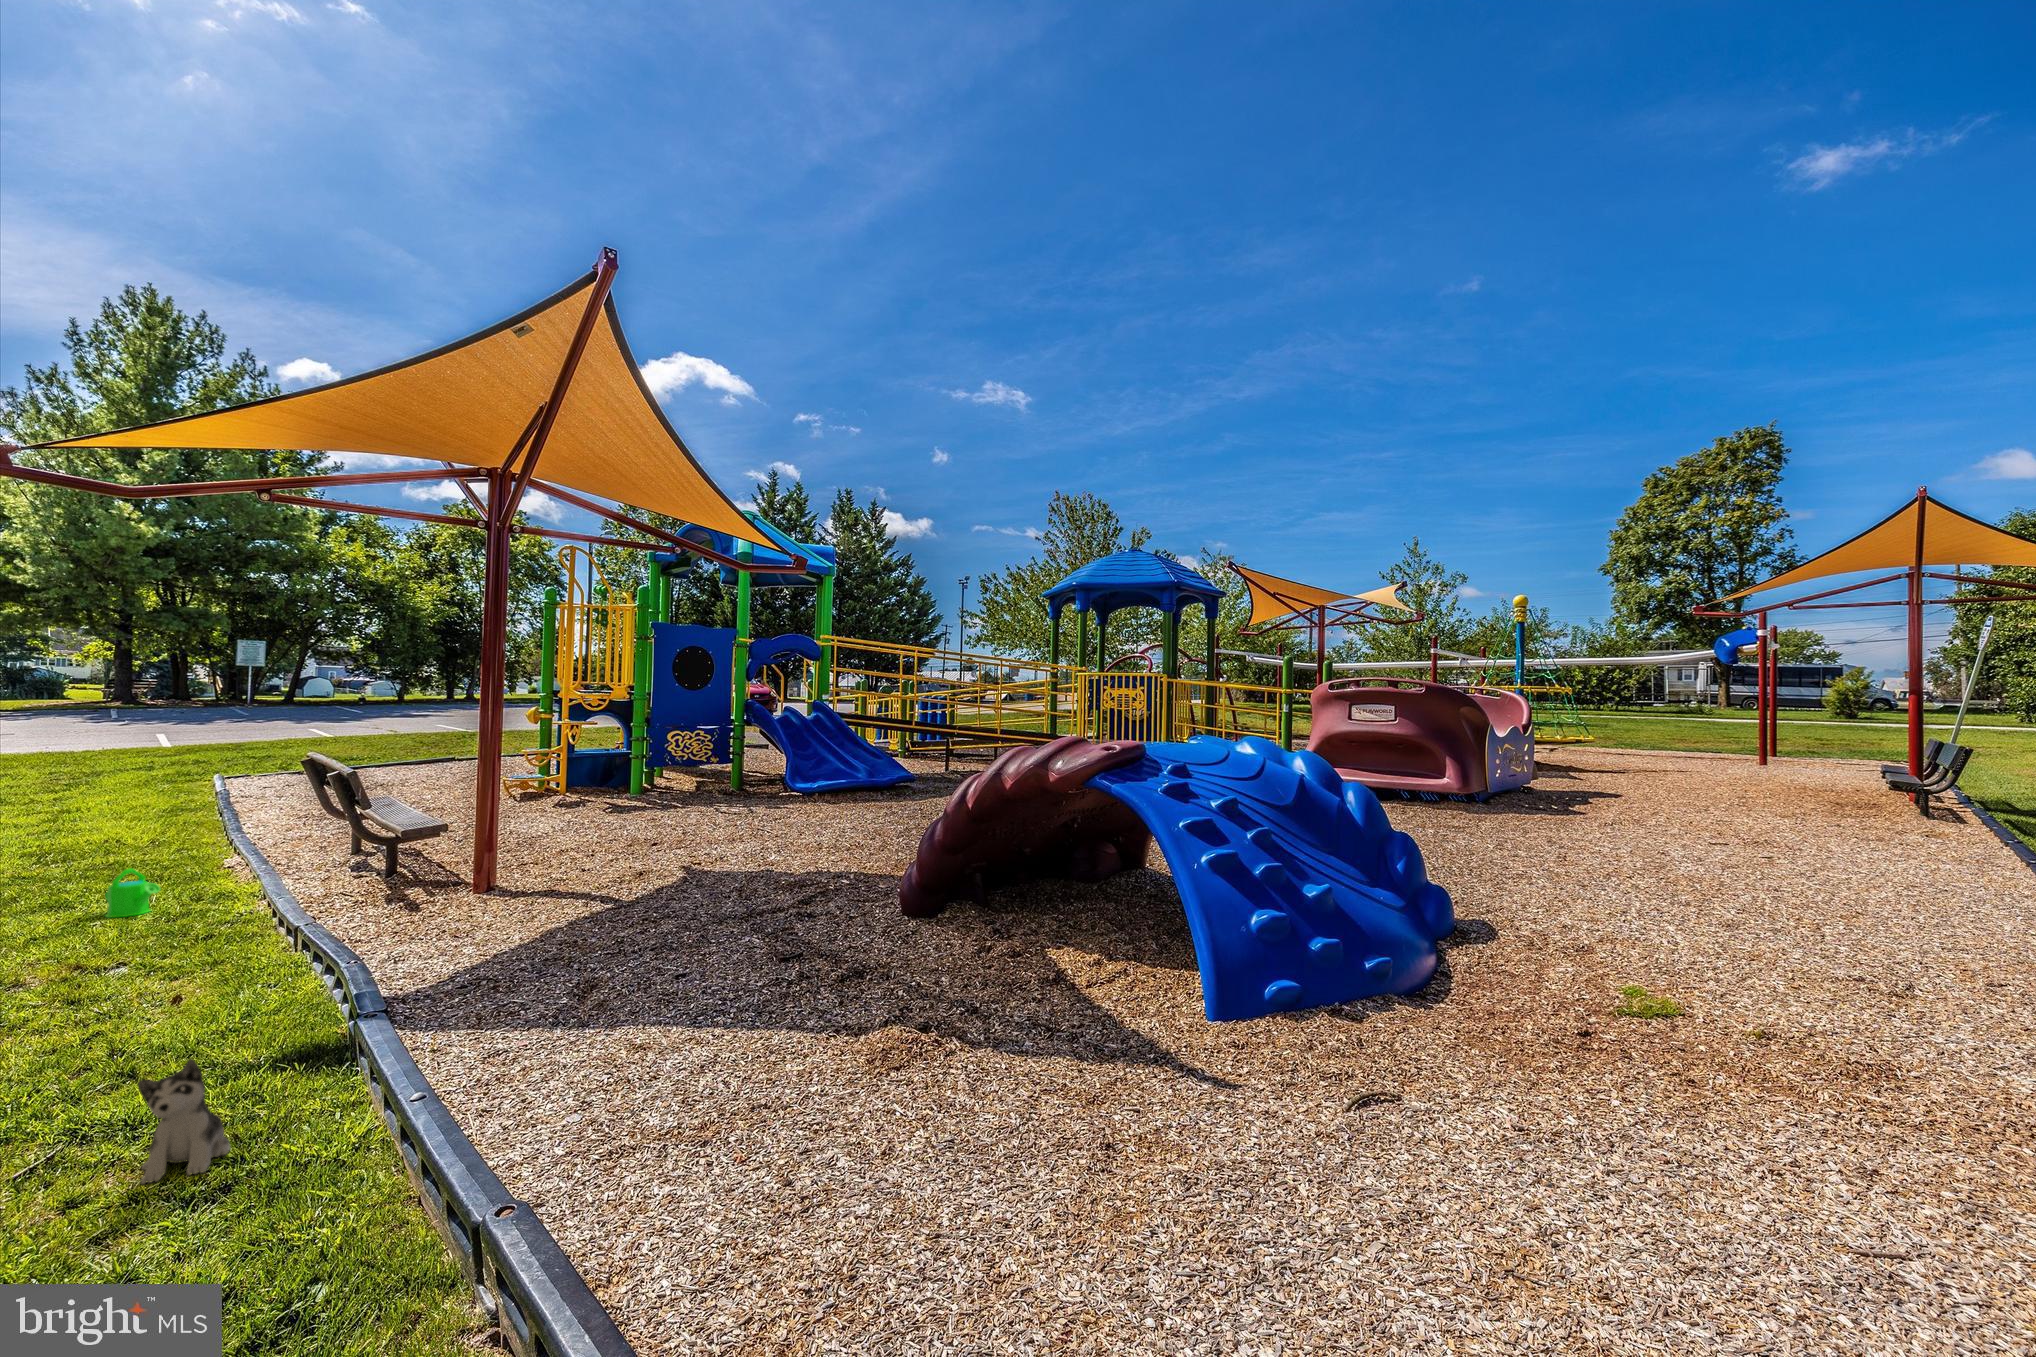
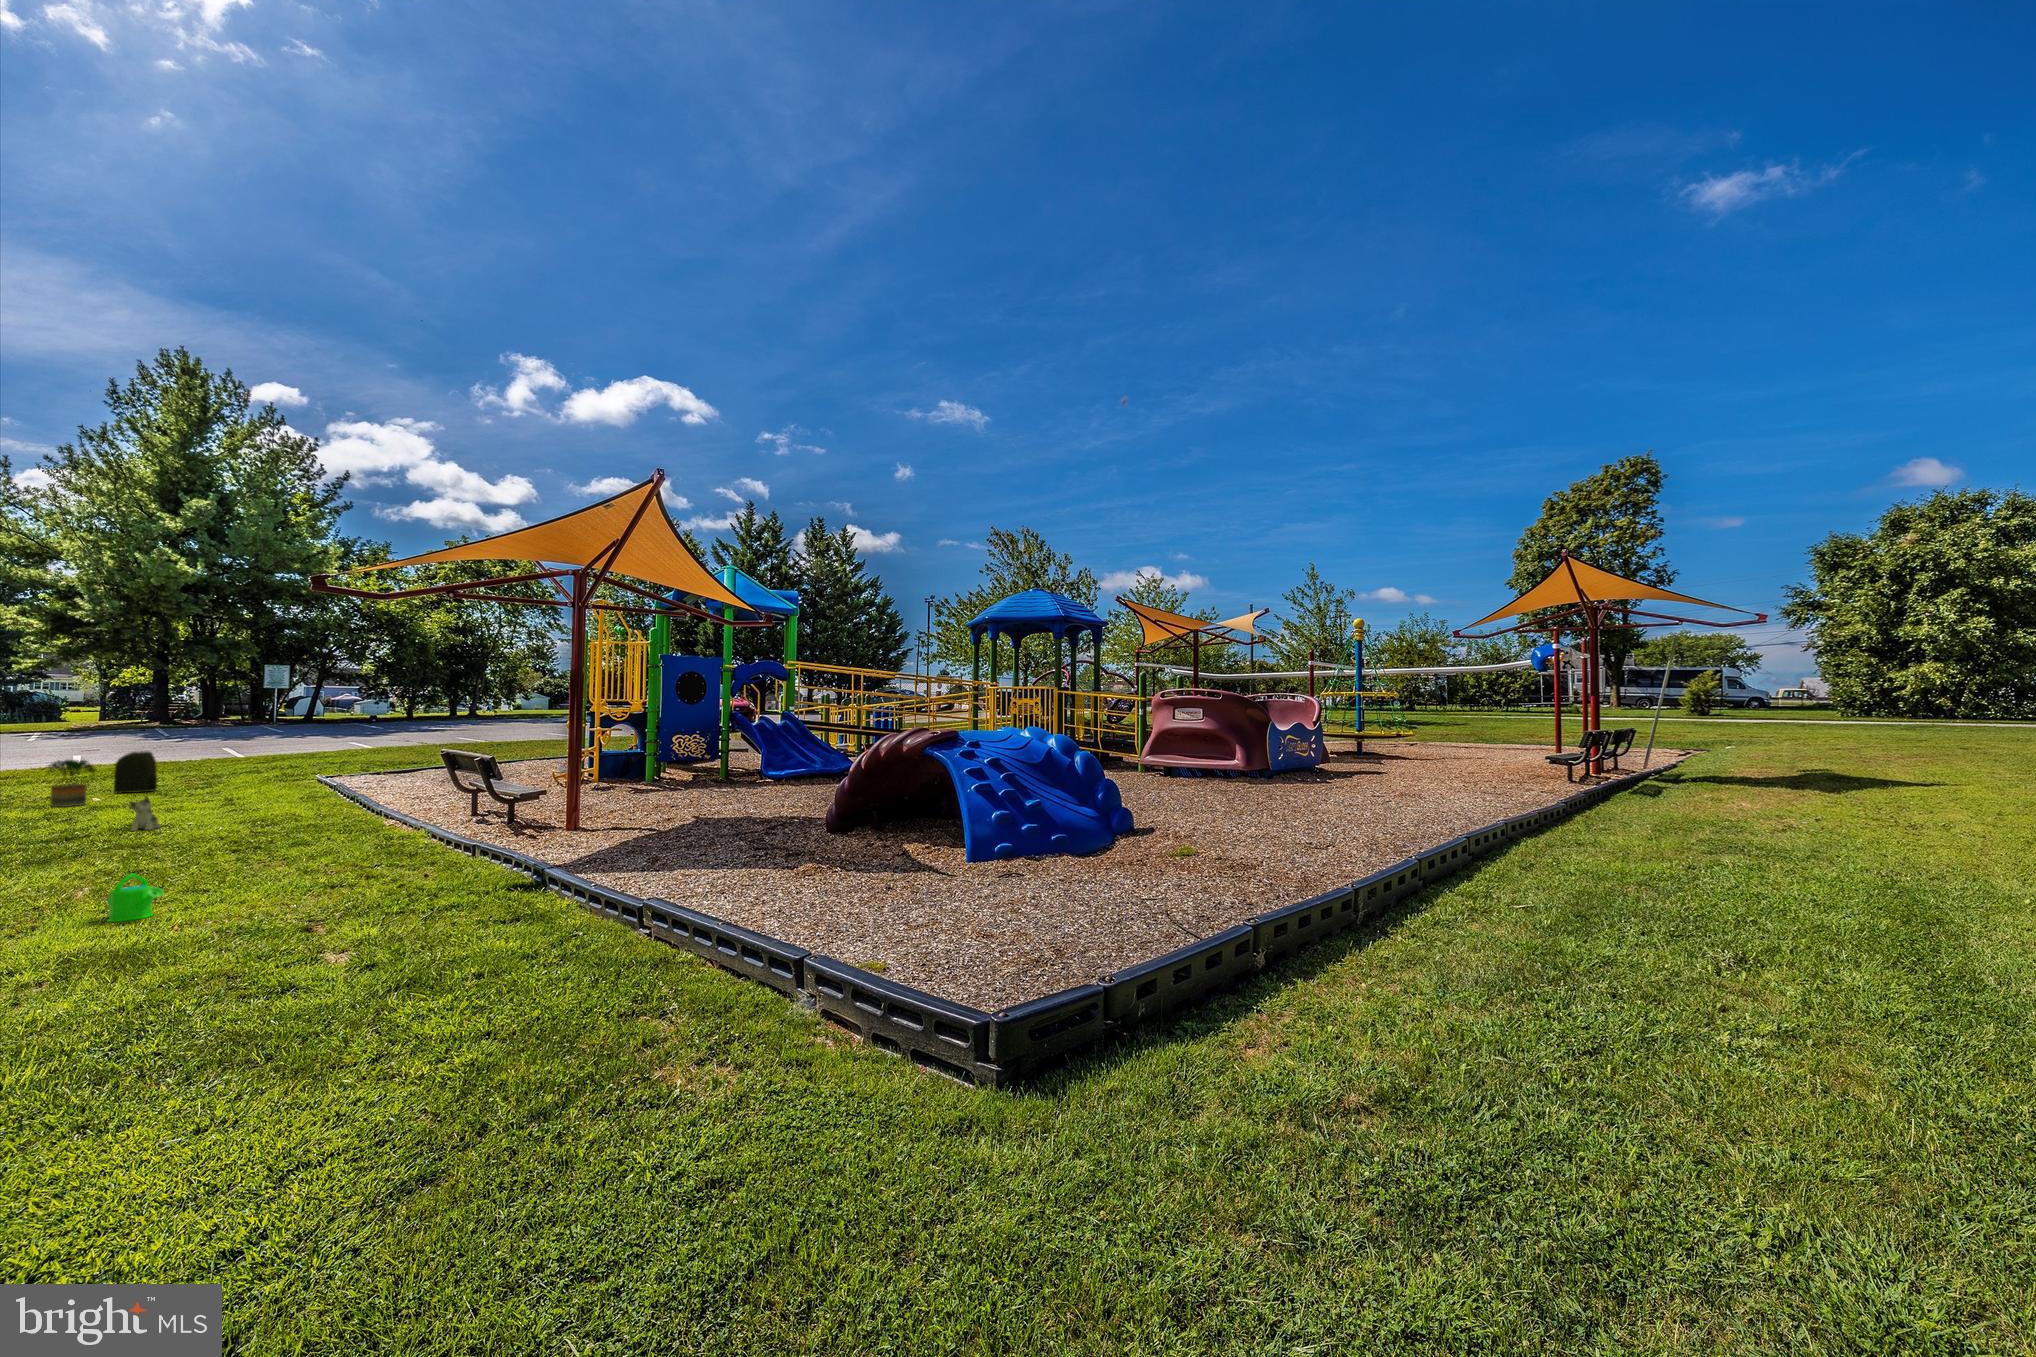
backpack: none [111,736,155,781] -> present [114,751,157,794]
potted tree: none [43,745,97,794] -> present [47,760,97,807]
plush toy: present [138,1059,230,1184] -> present [129,797,160,831]

